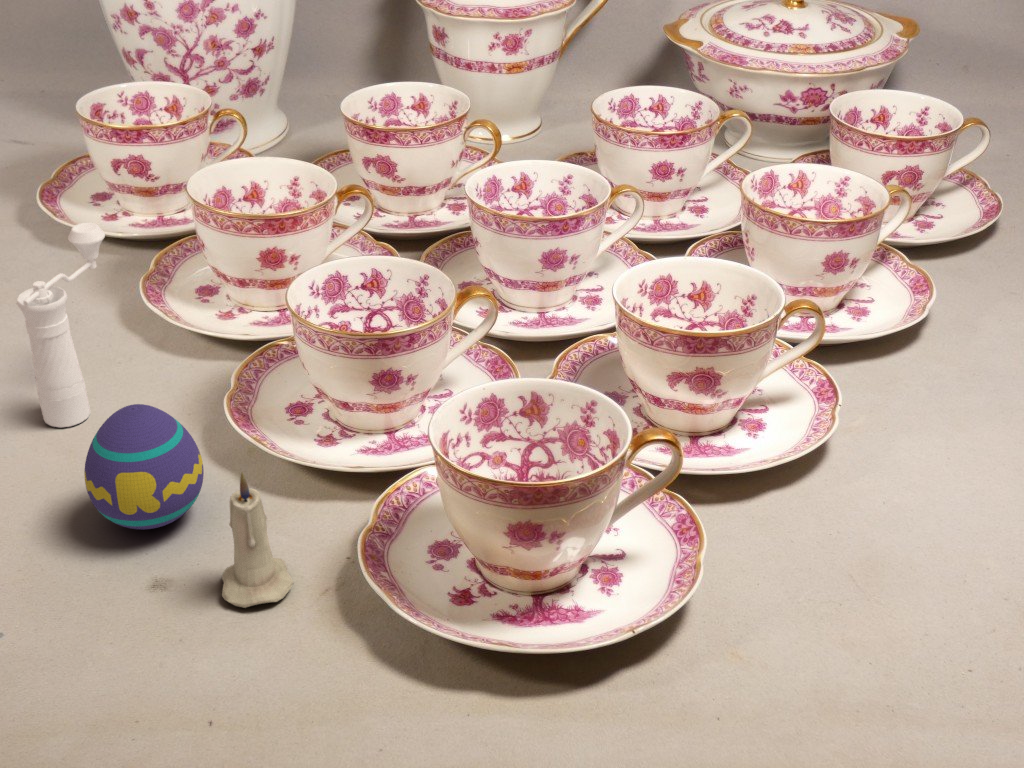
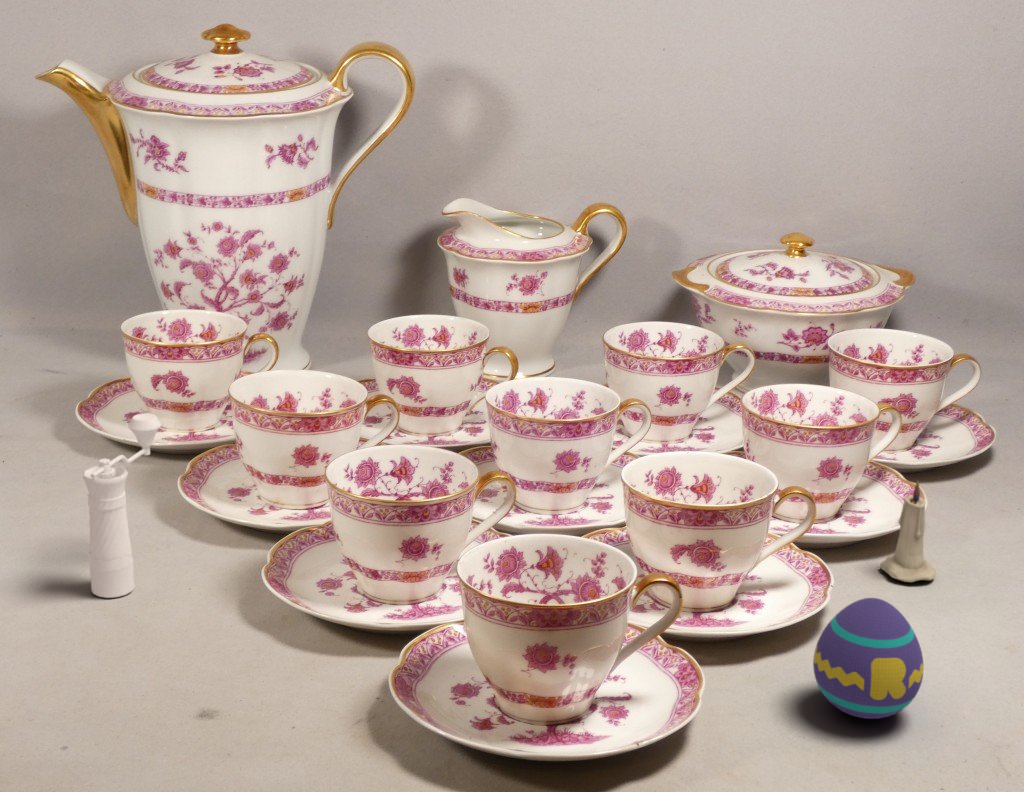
decorative egg: present [84,404,204,529] -> present [813,598,924,719]
candle: present [222,473,293,608] -> present [880,481,936,582]

